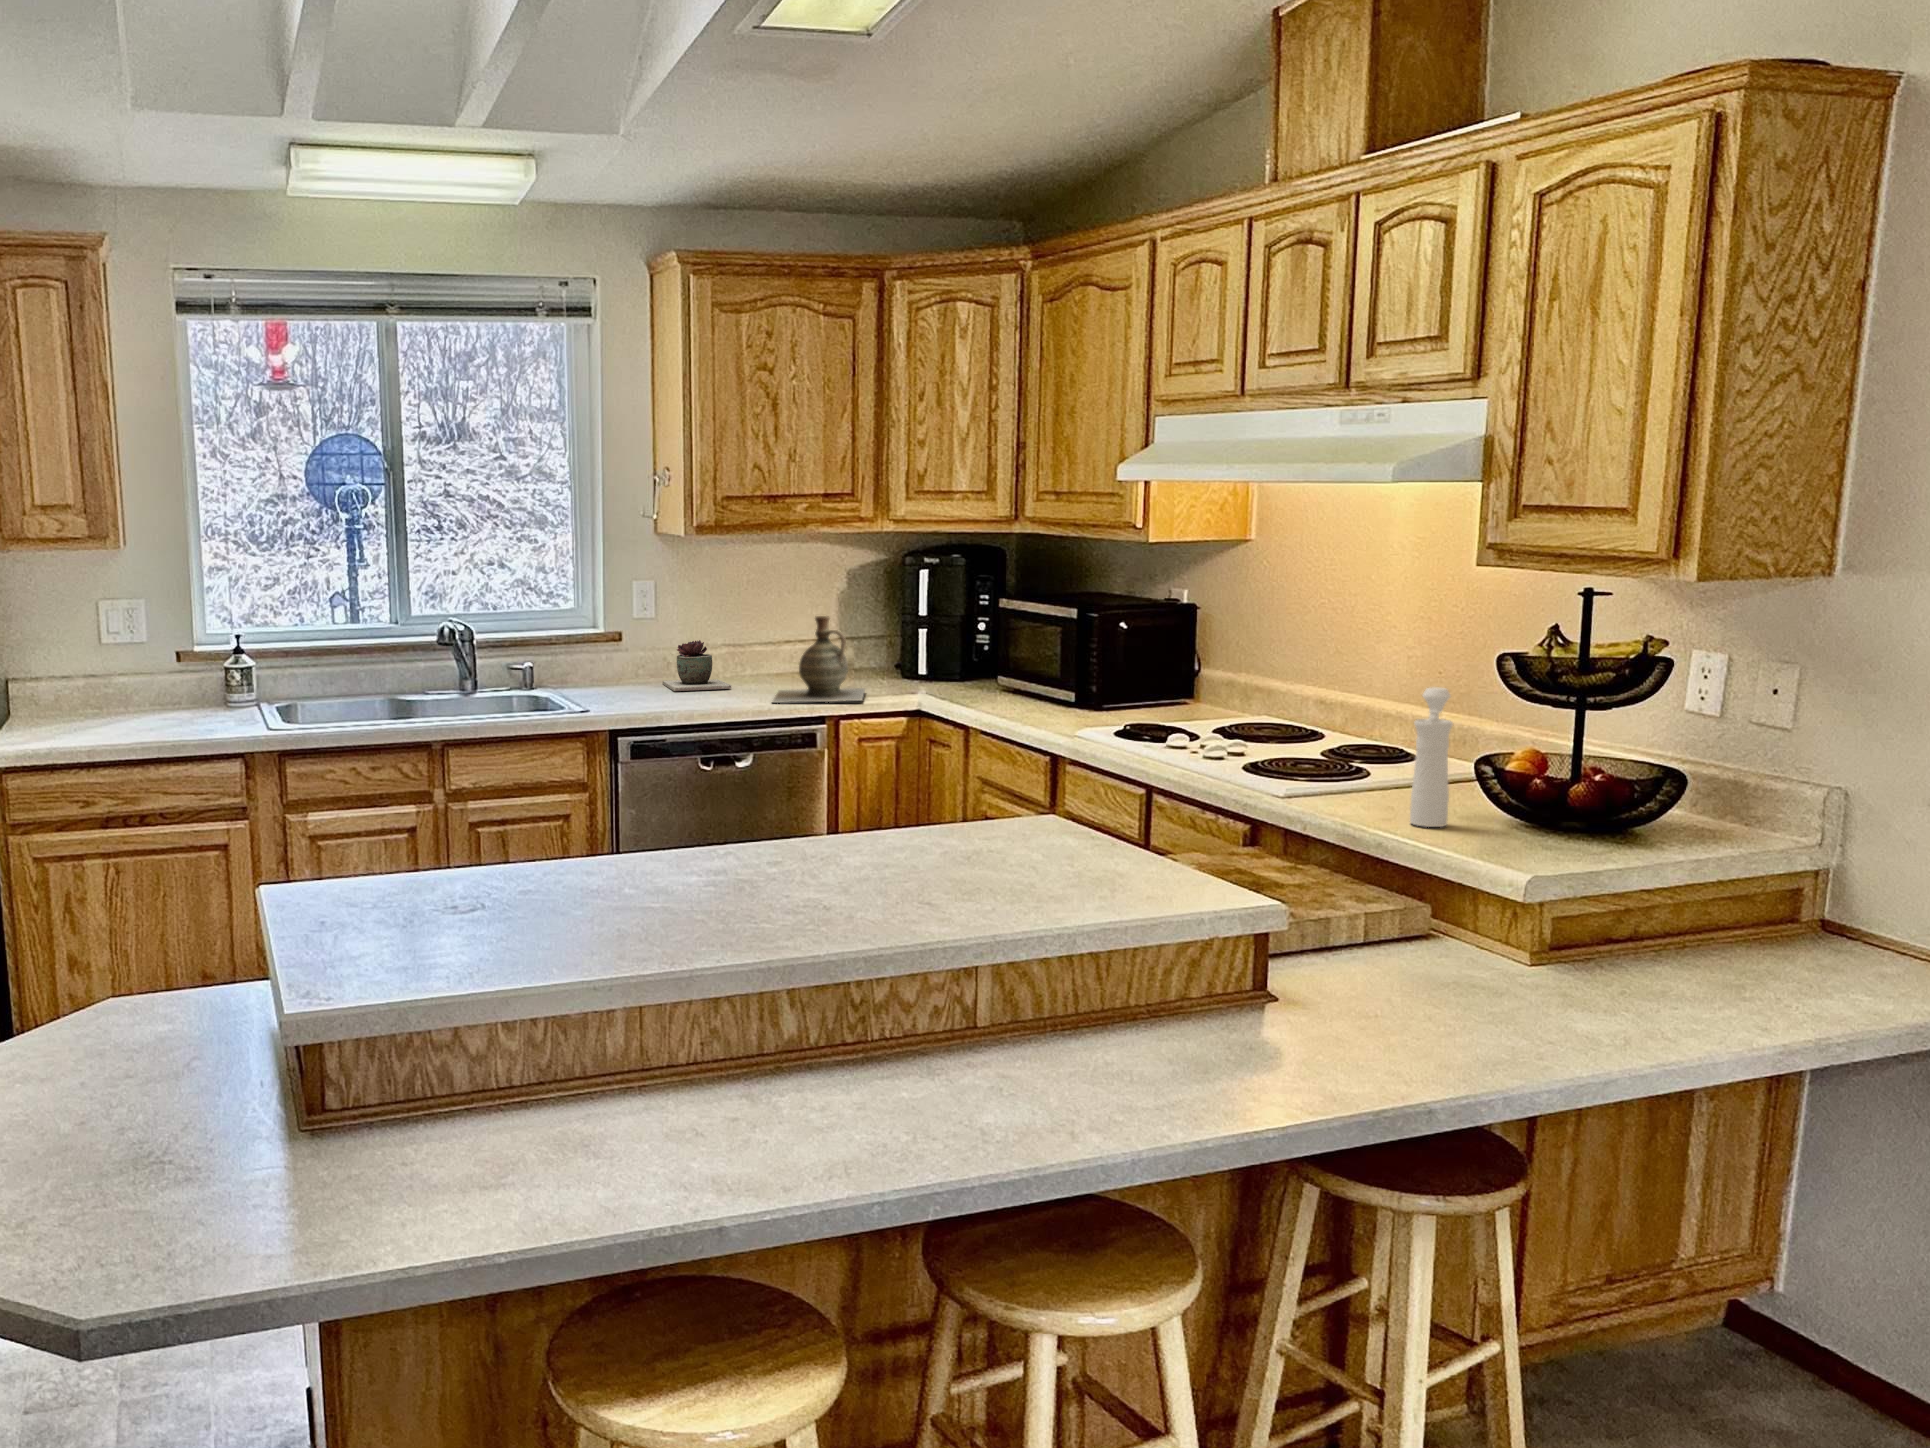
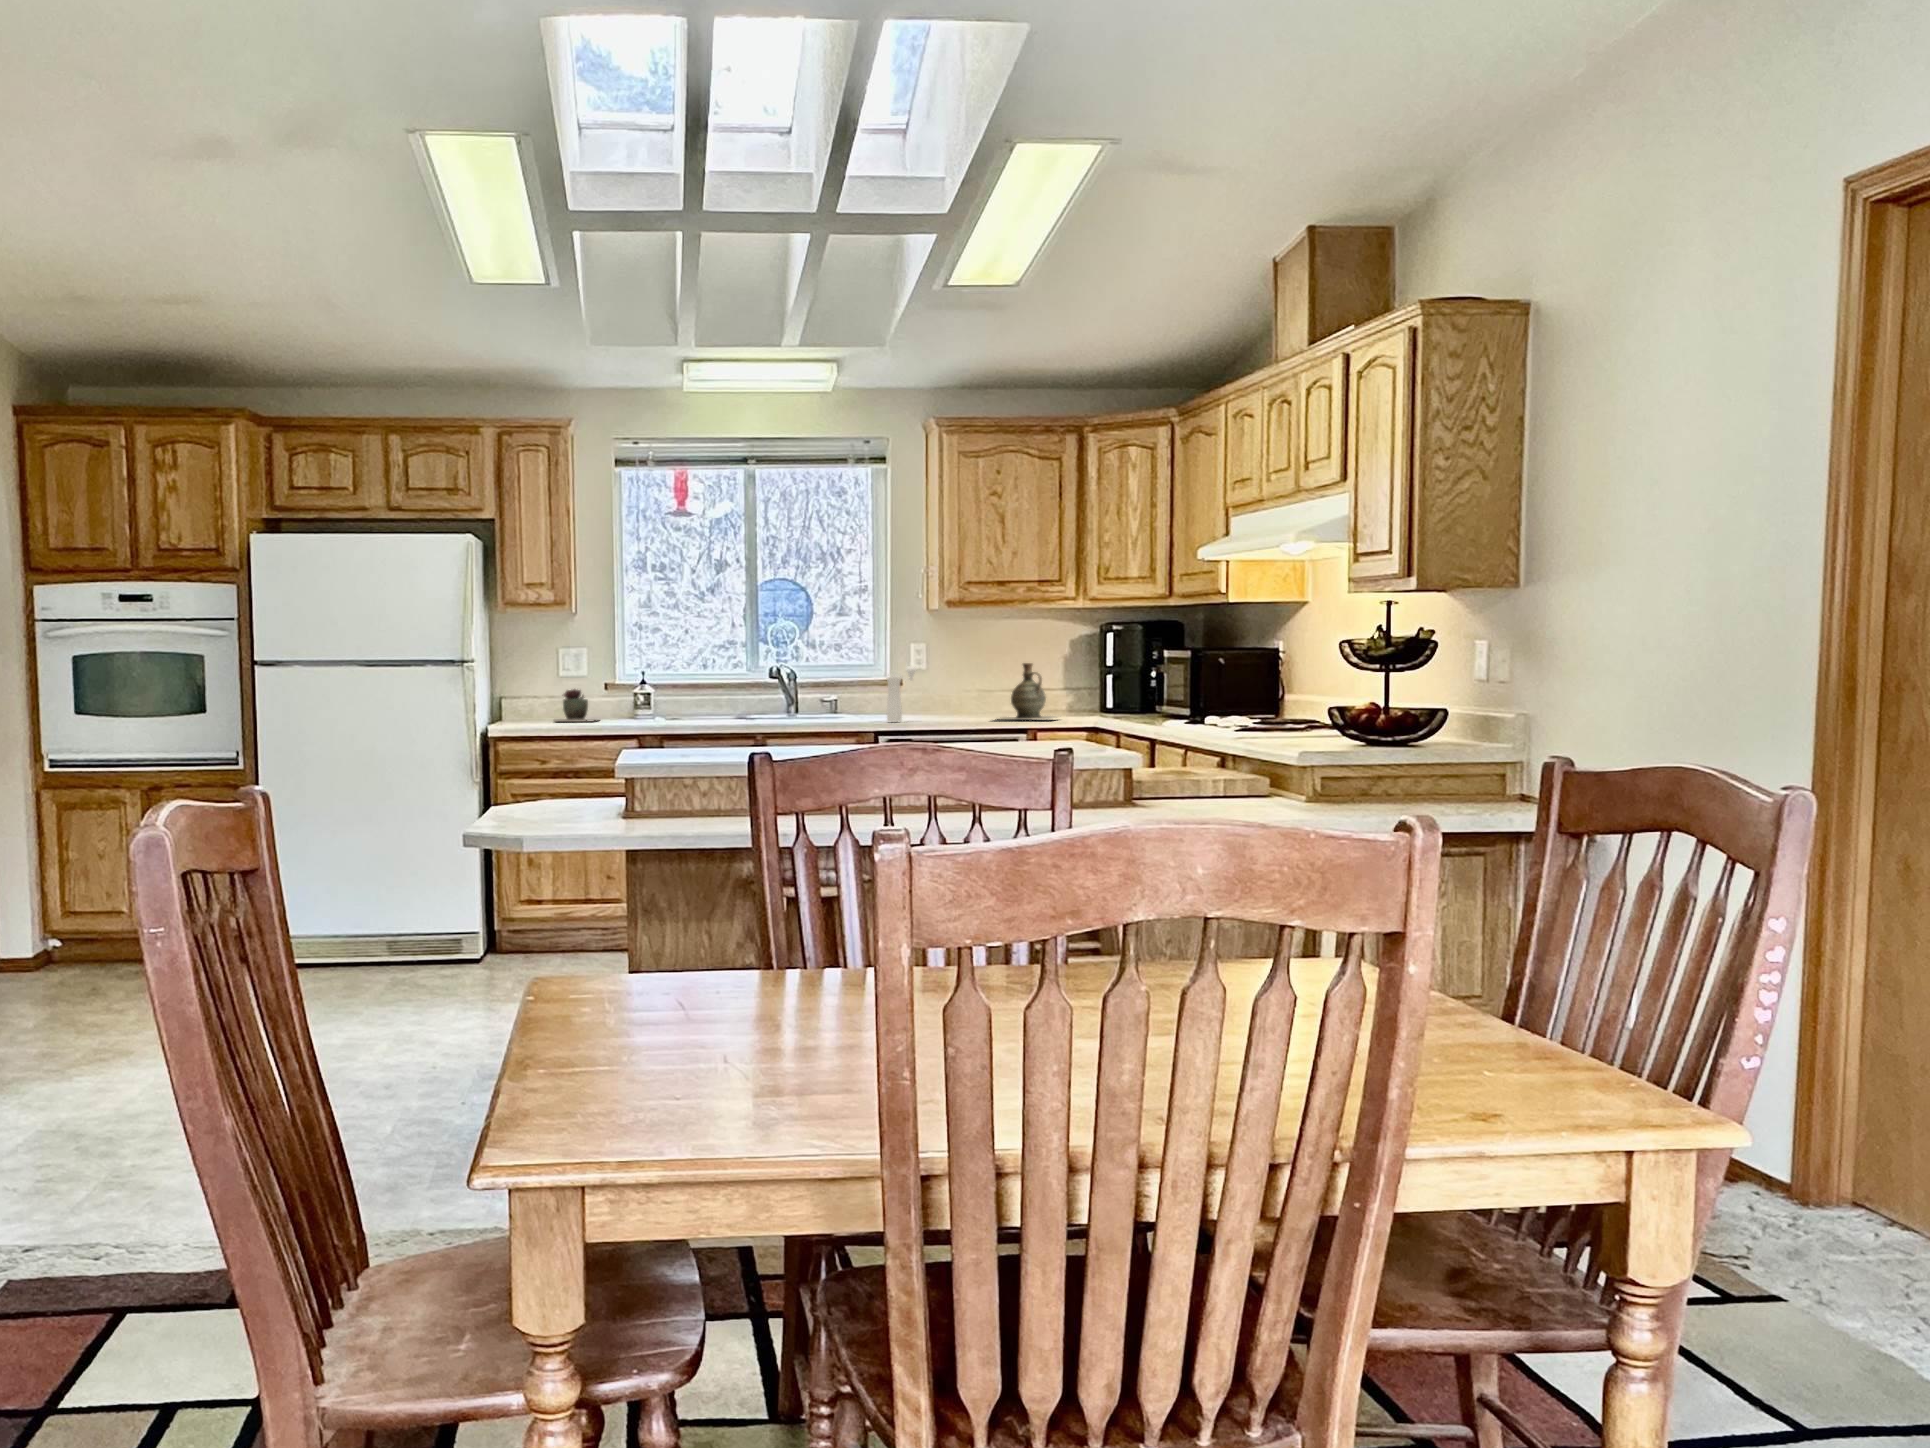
succulent plant: present [663,640,731,691] -> present [554,689,599,722]
pepper mill: present [1410,687,1453,827] -> present [886,666,916,722]

